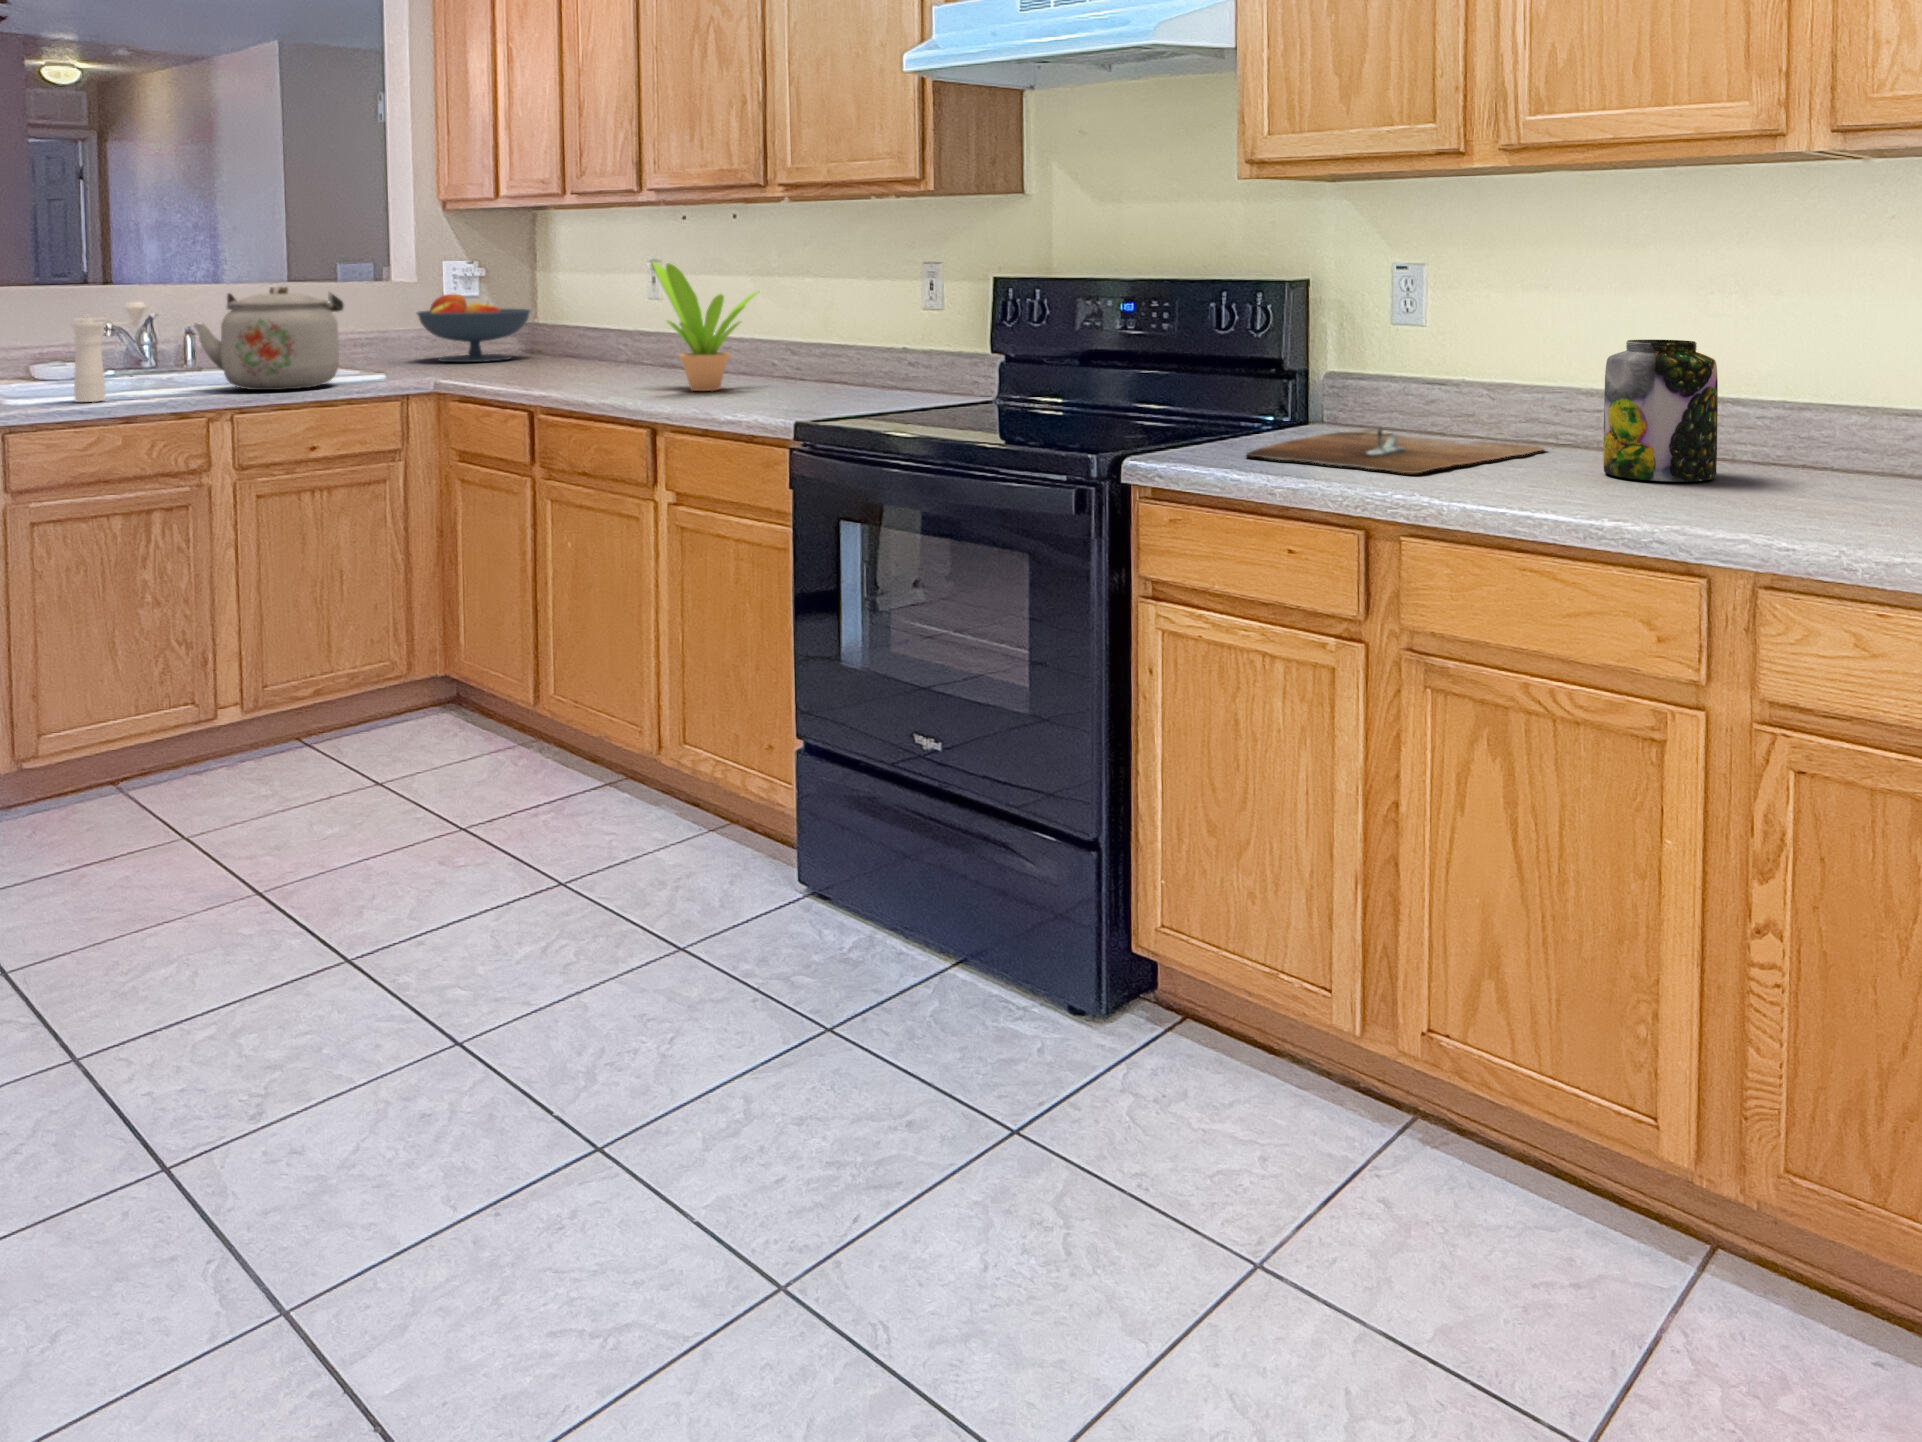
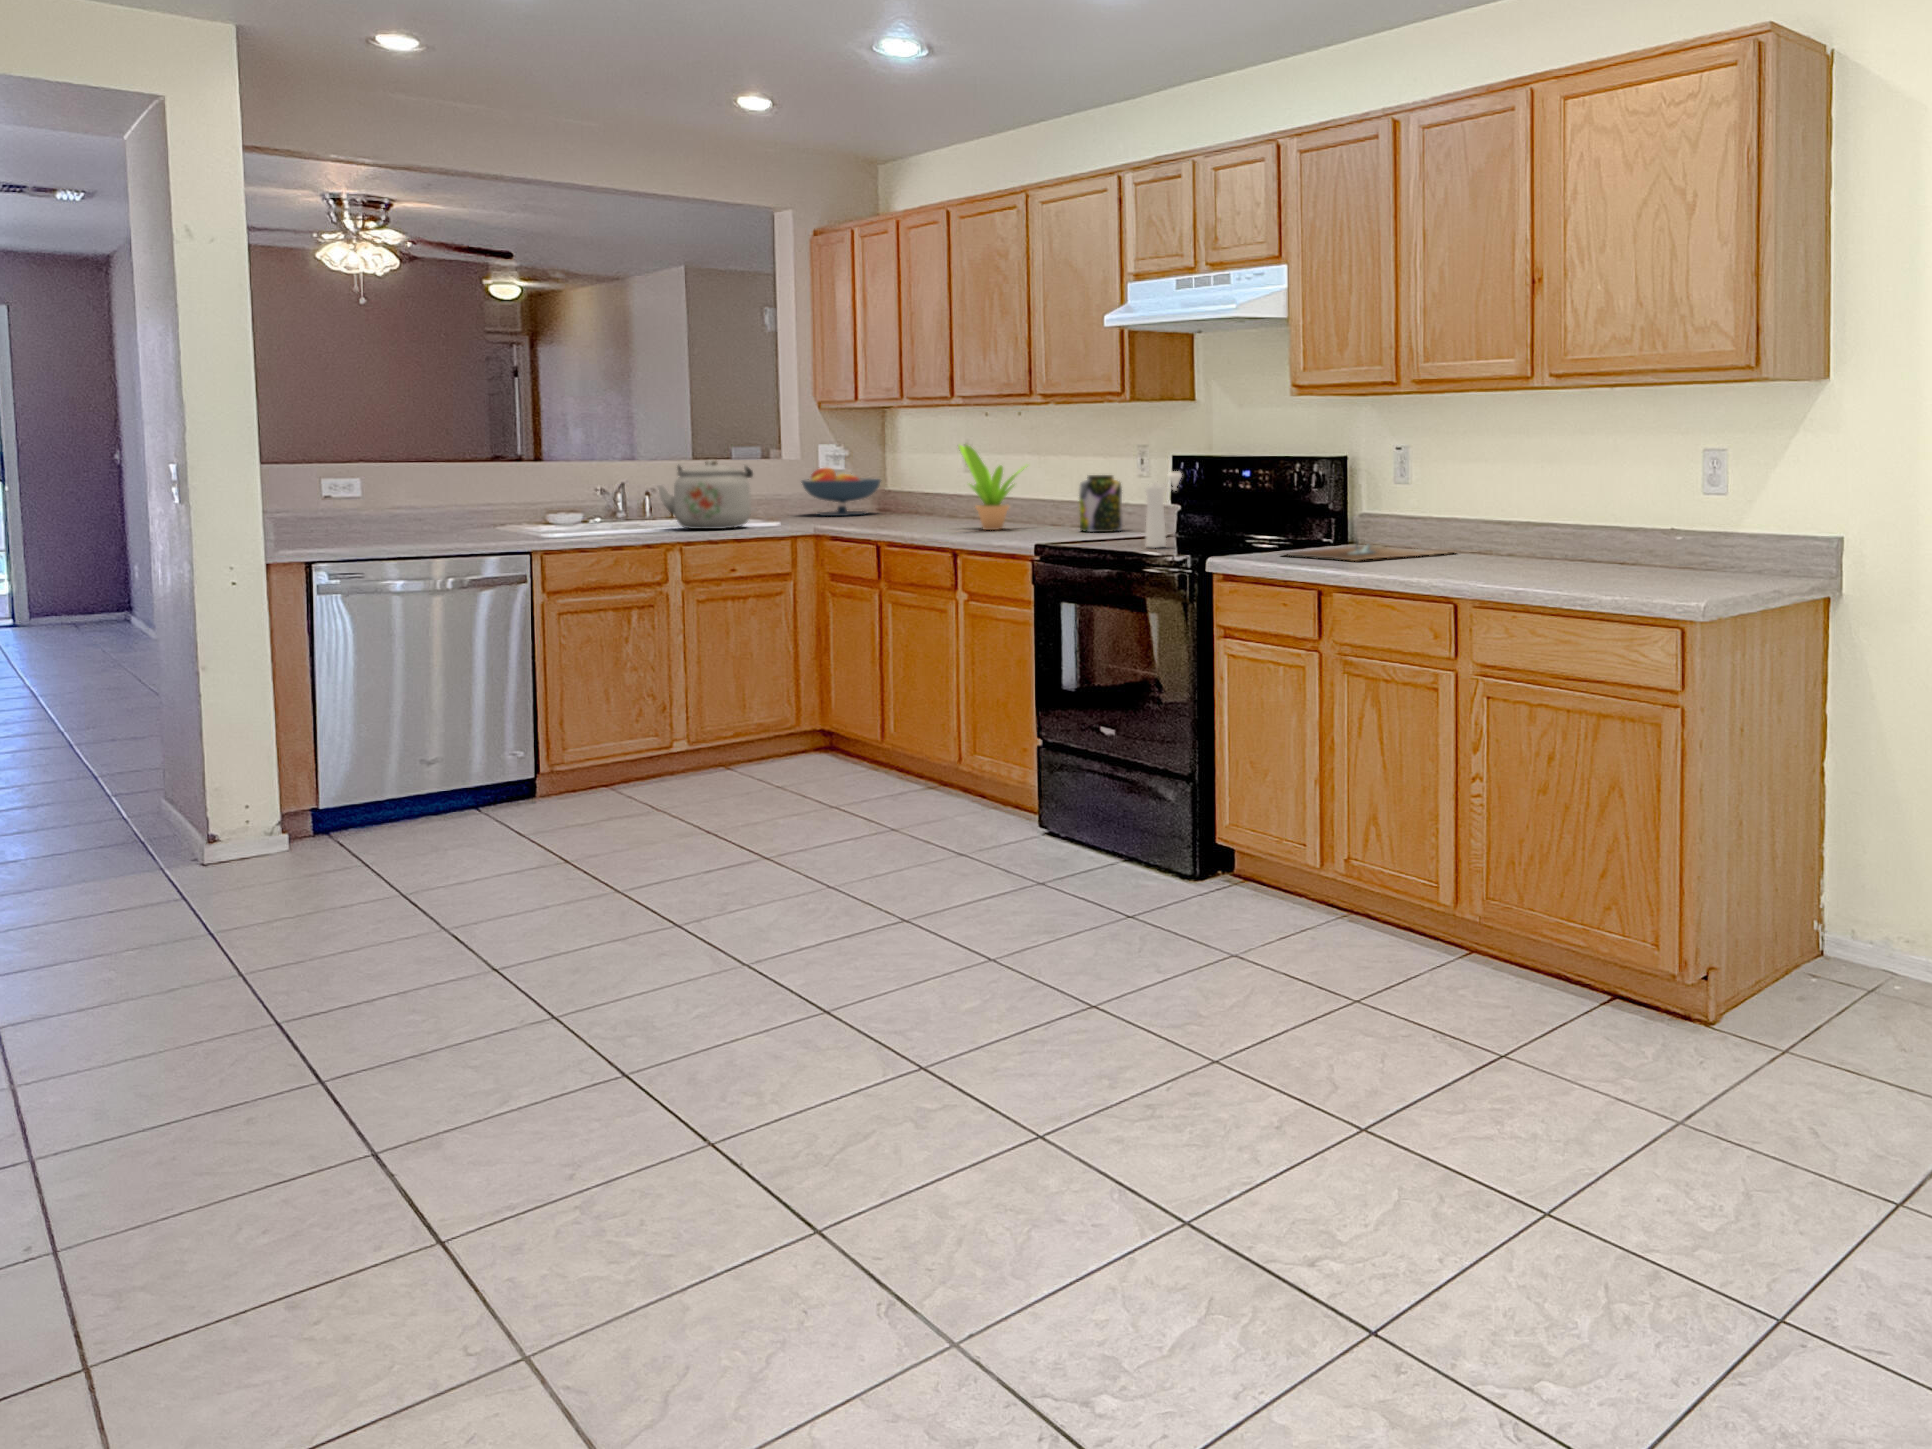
pepper mill: present [72,302,146,402] -> present [1145,472,1182,548]
jar: present [1604,340,1718,482] -> present [1079,475,1122,532]

